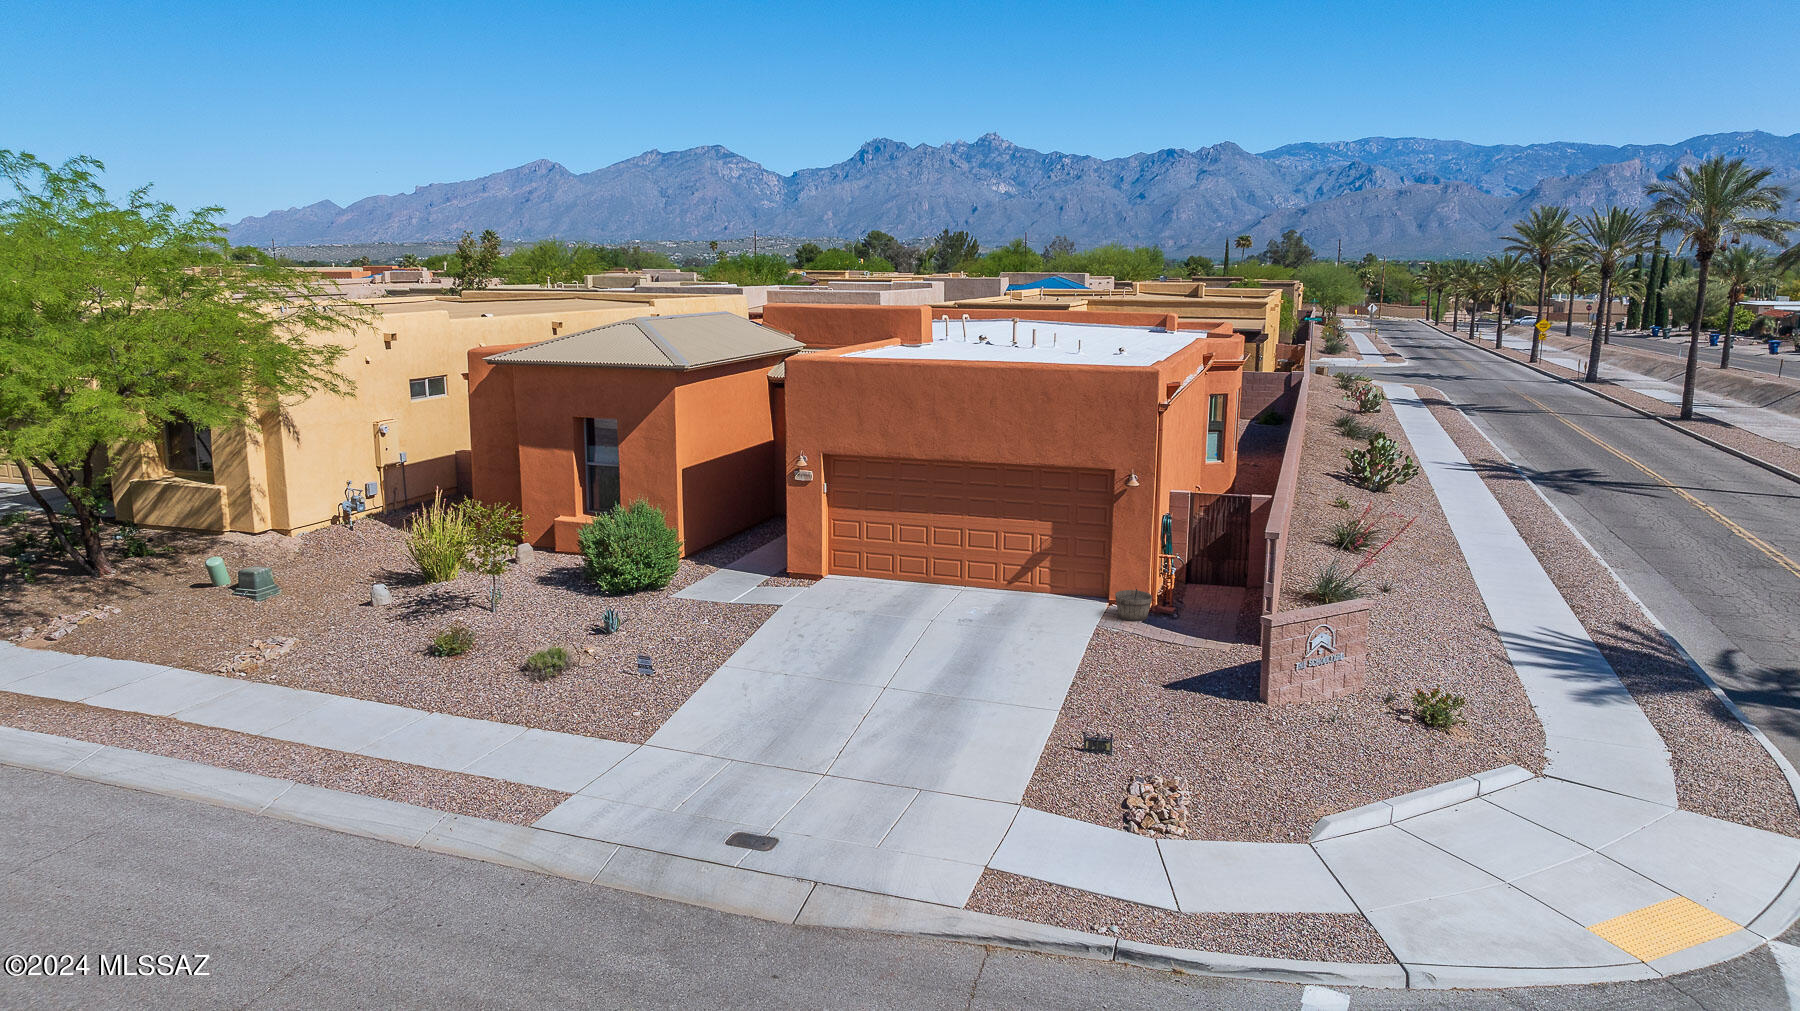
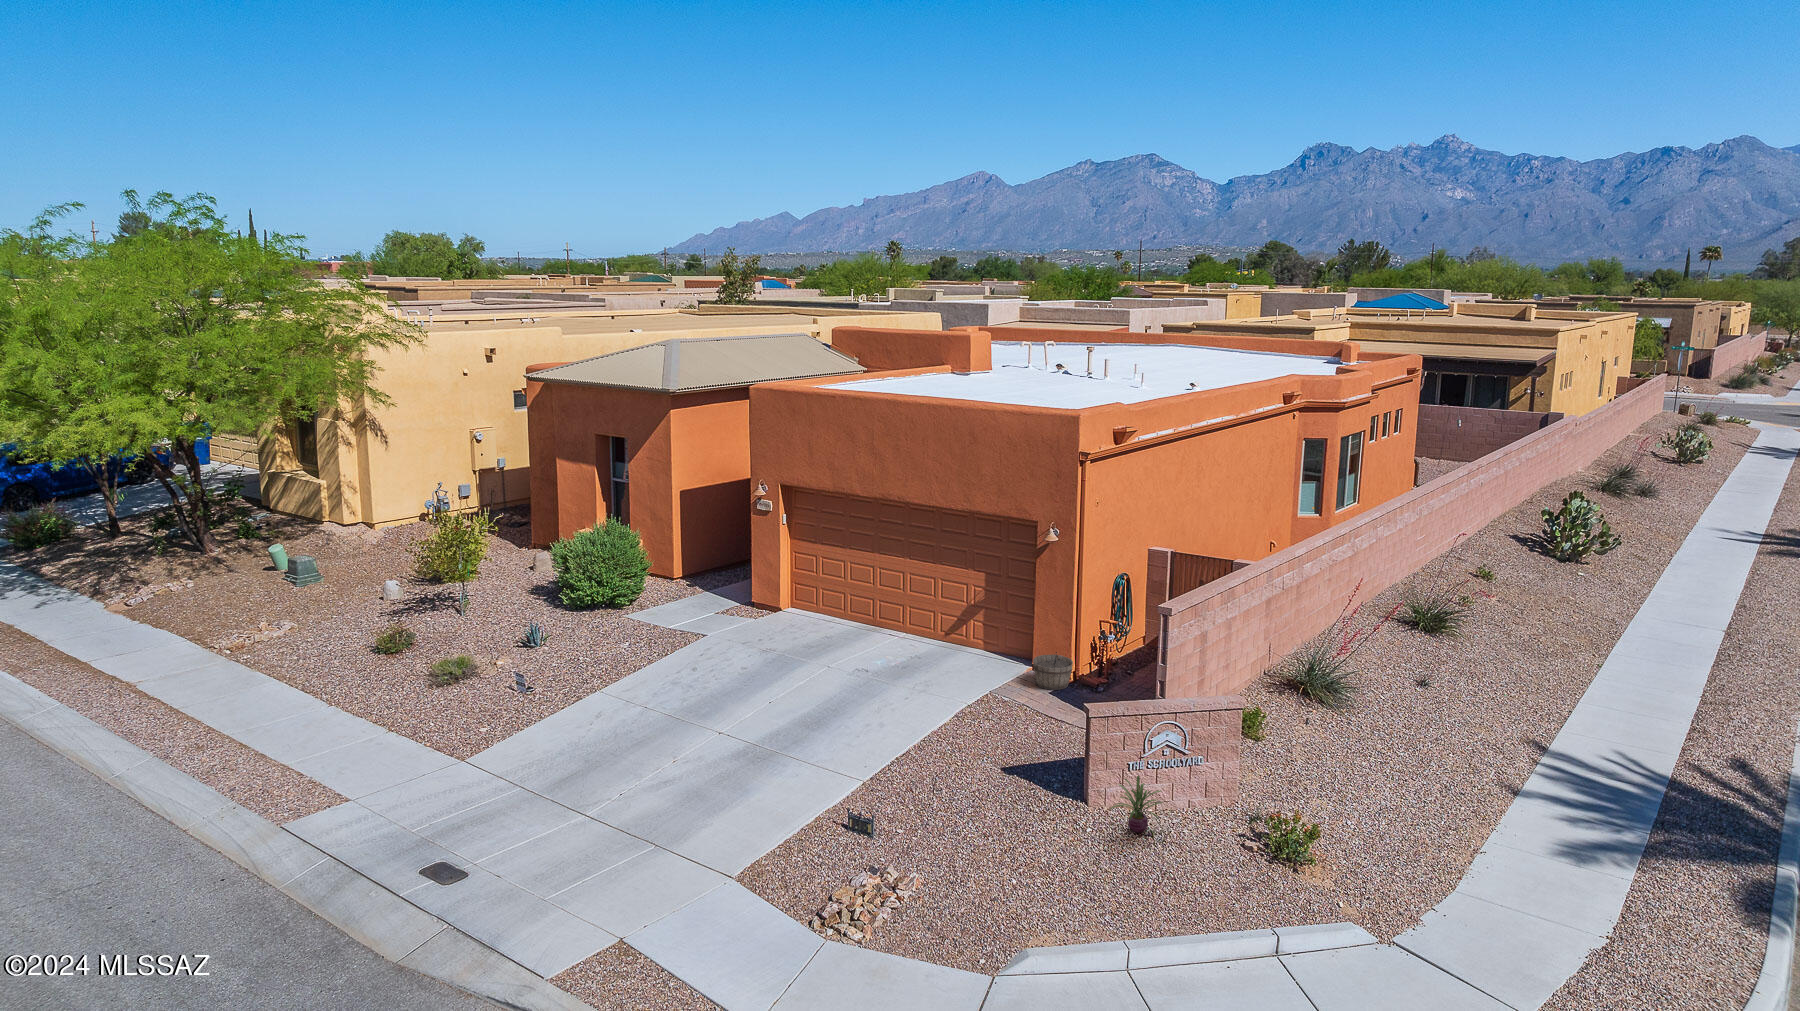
decorative plant: none [1290,673,1338,722] -> present [1111,776,1162,833]

